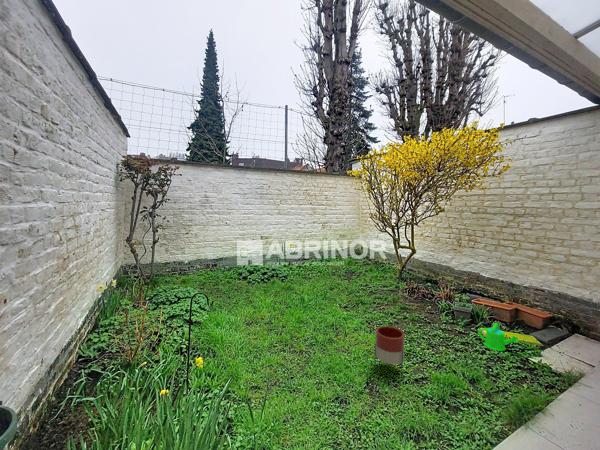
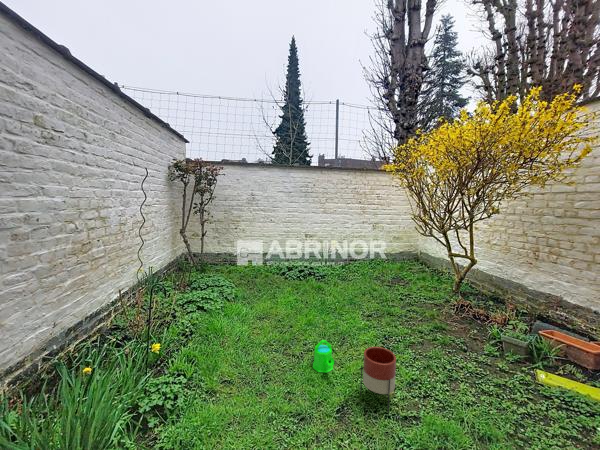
watering can: present [478,323,518,351] -> present [313,340,334,373]

